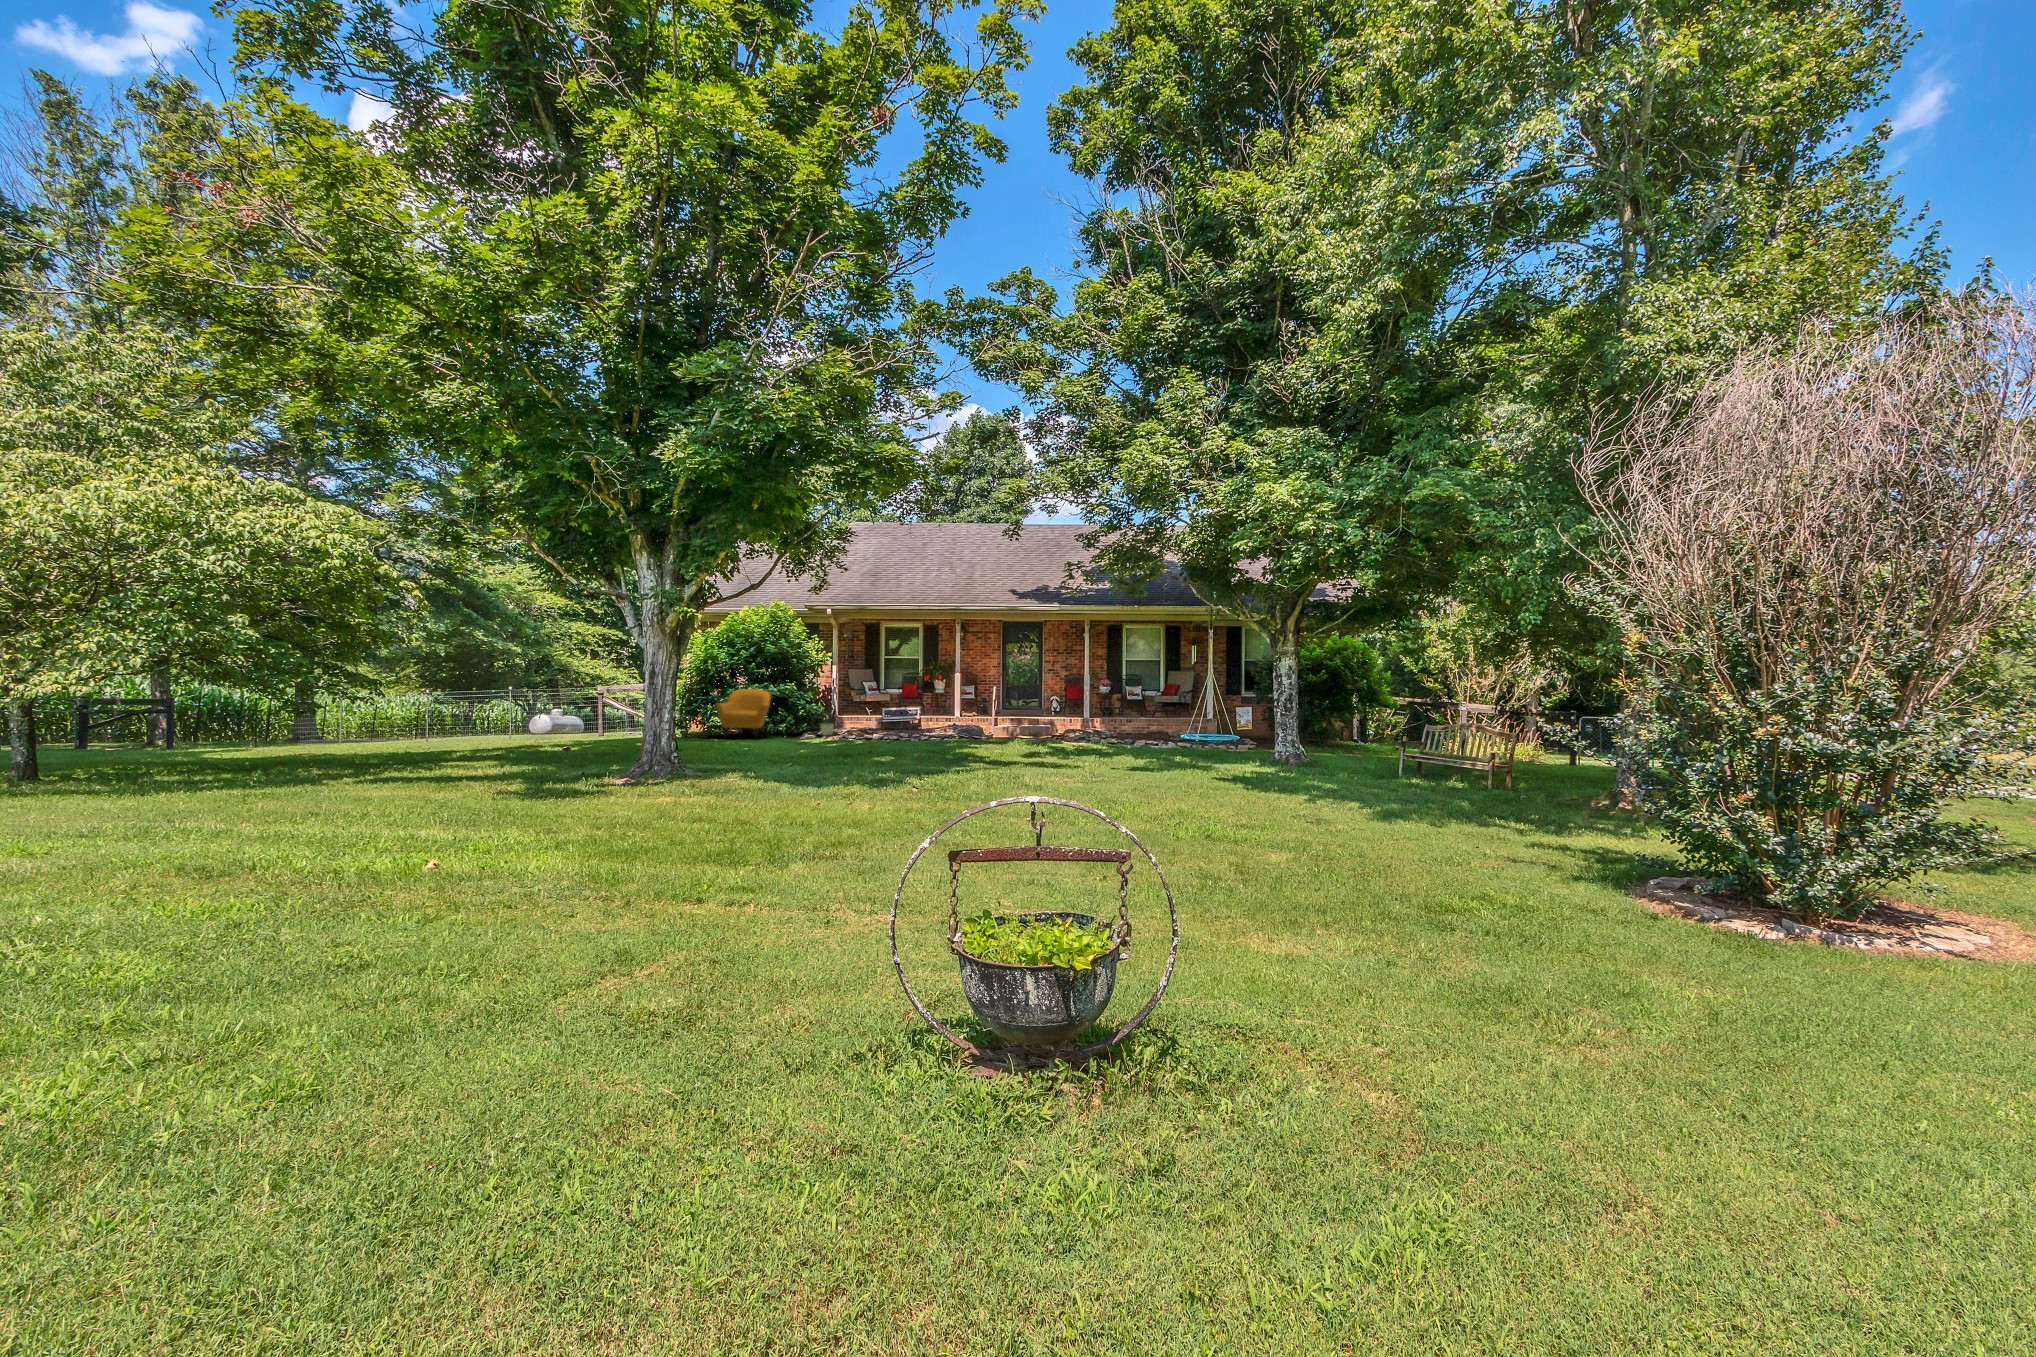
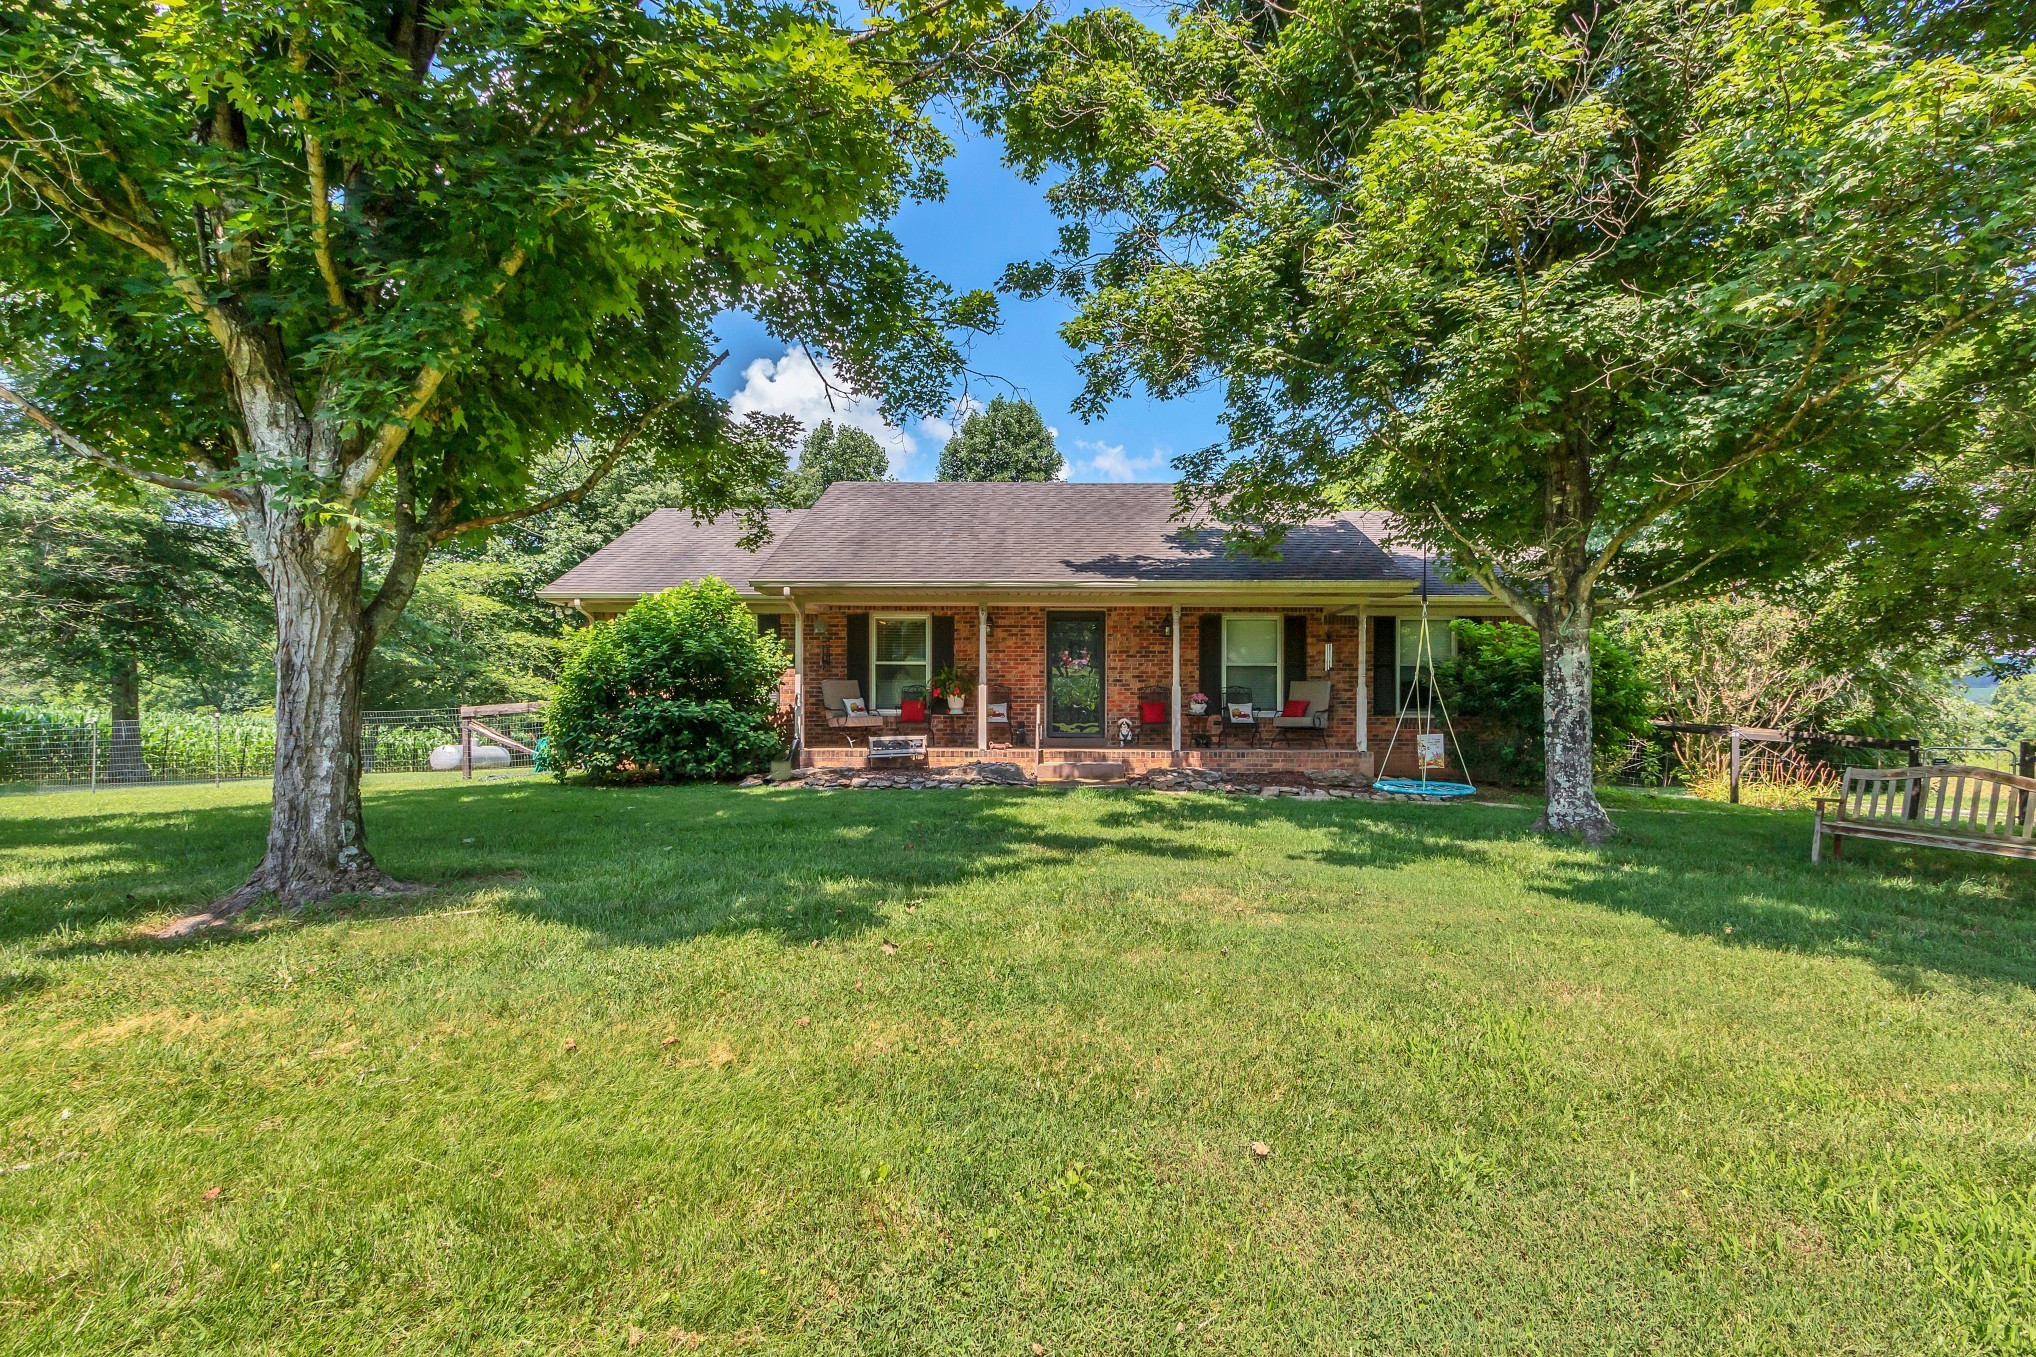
armchair: present [716,689,771,738] -> none [593,709,689,788]

